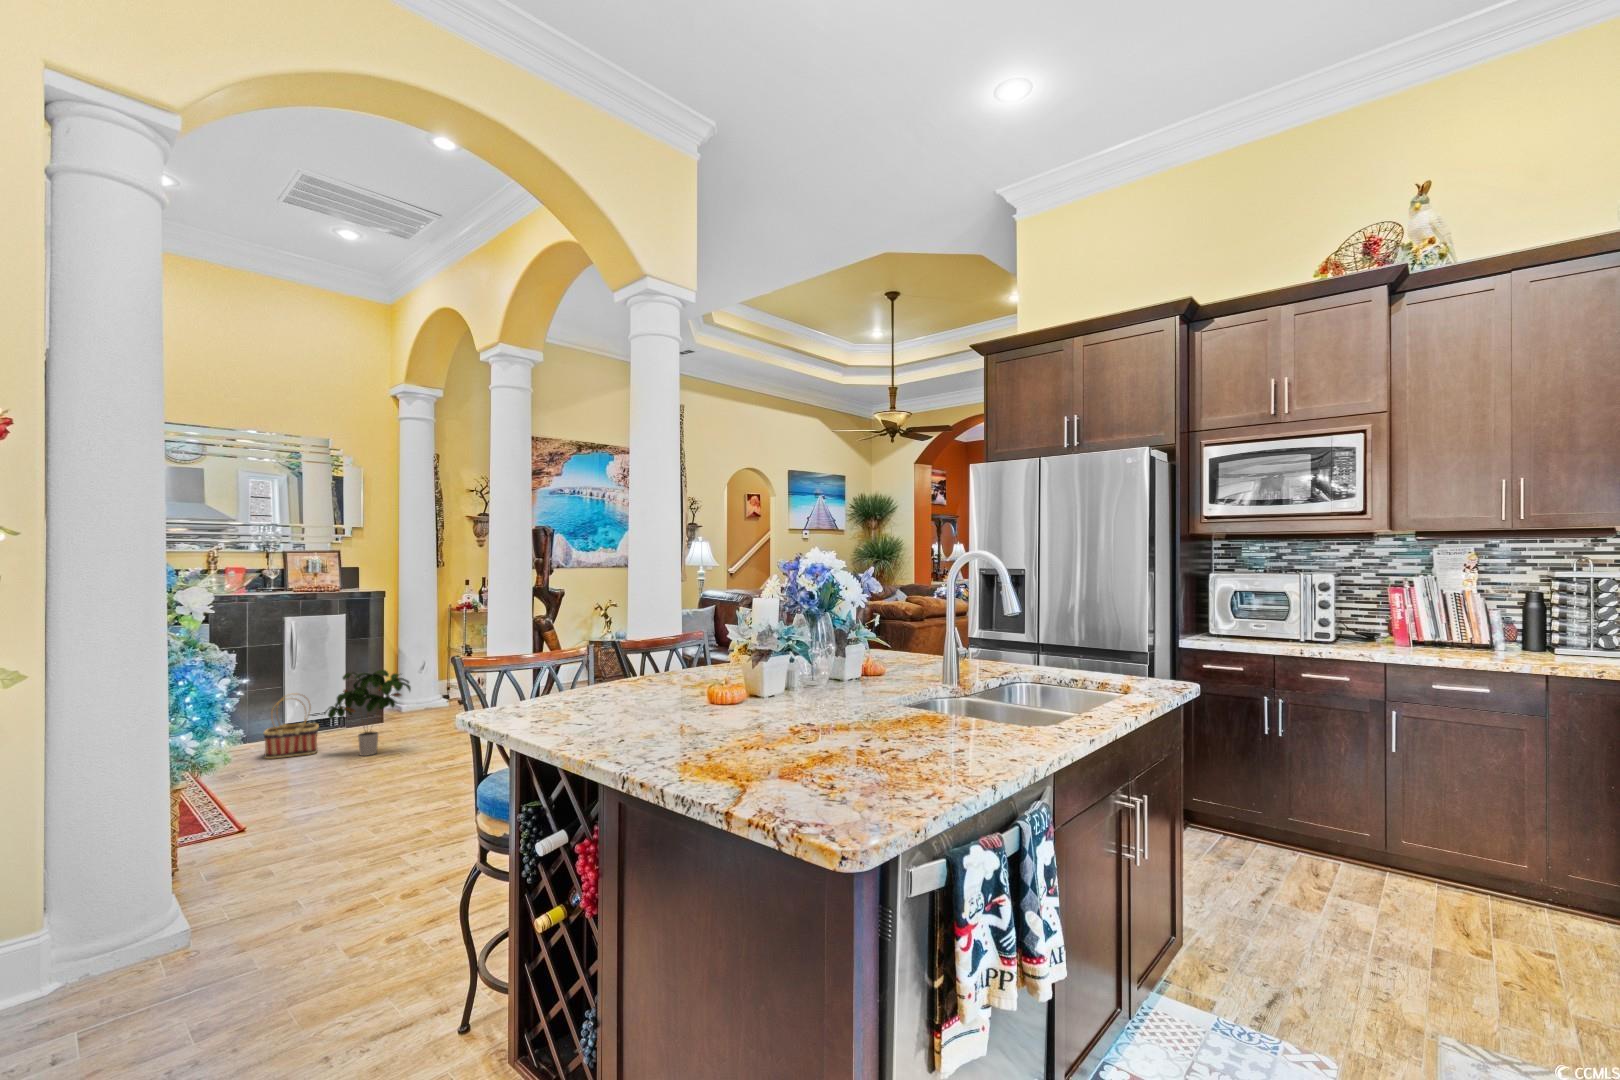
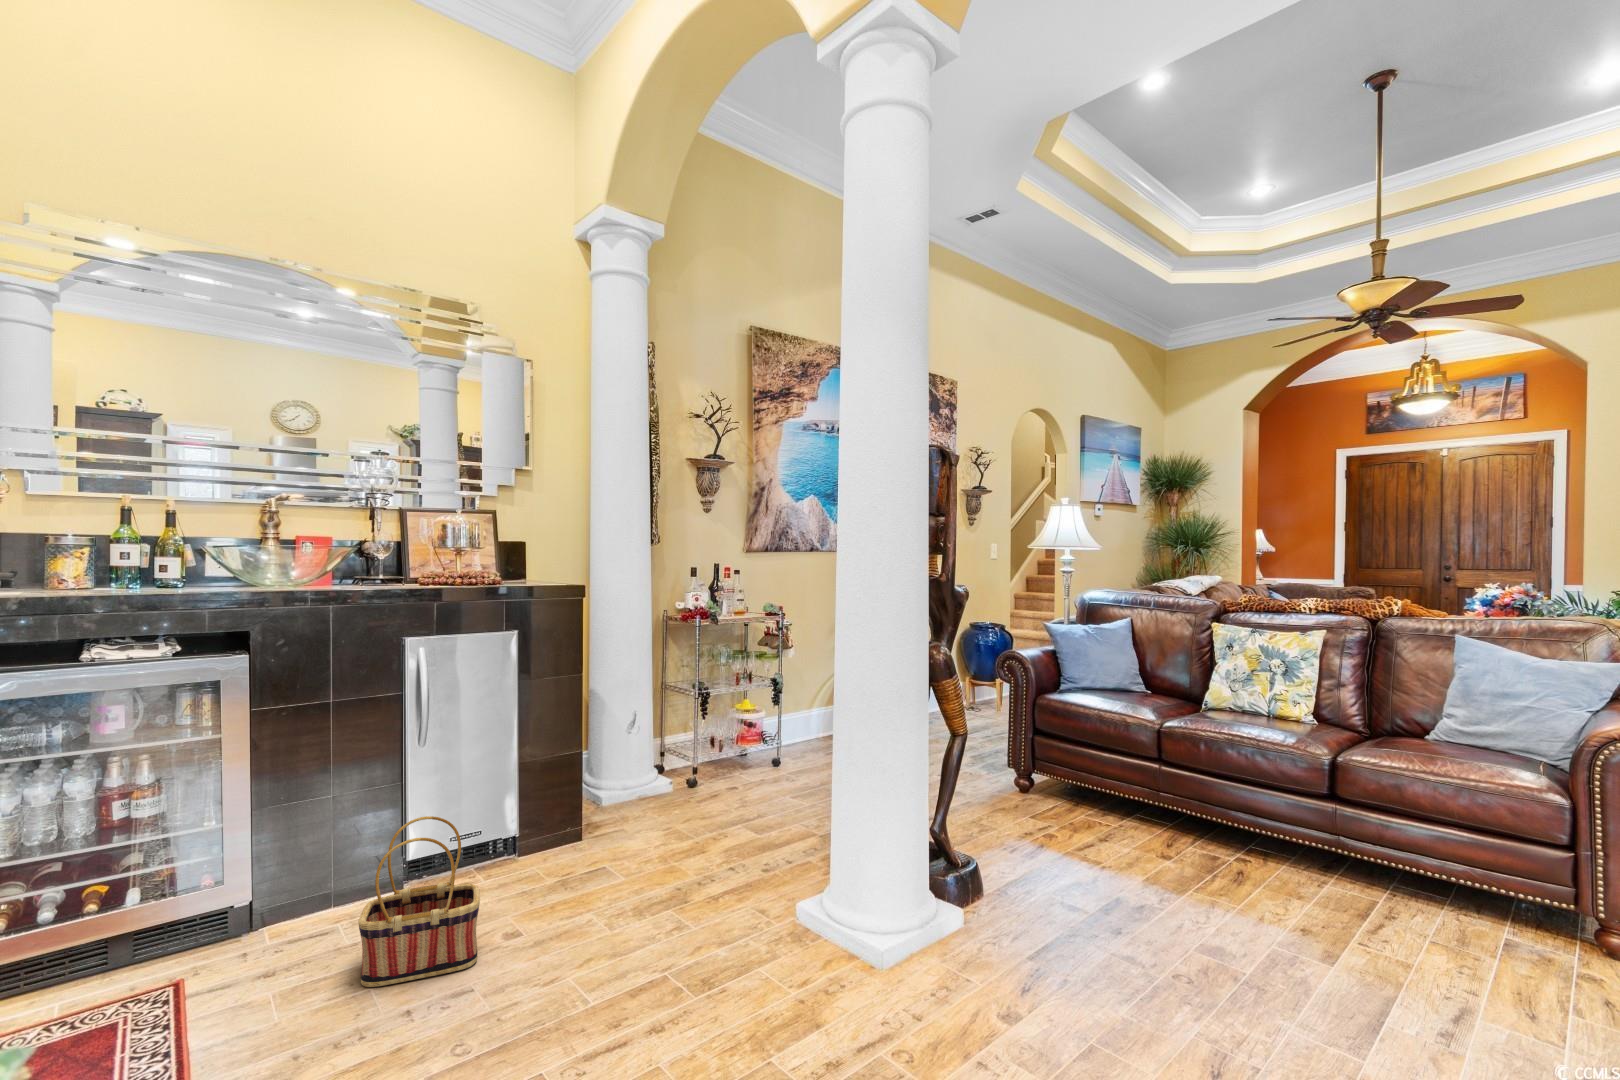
potted plant: present [325,670,411,756] -> none [496,769,686,983]

